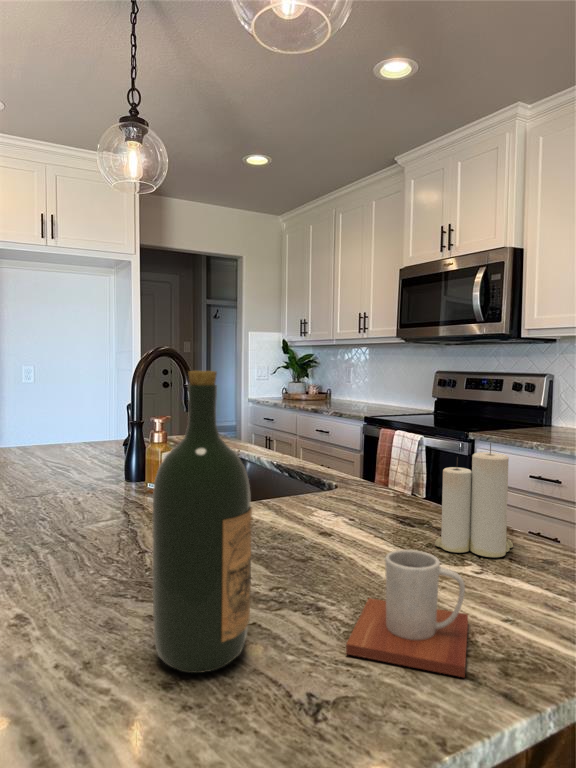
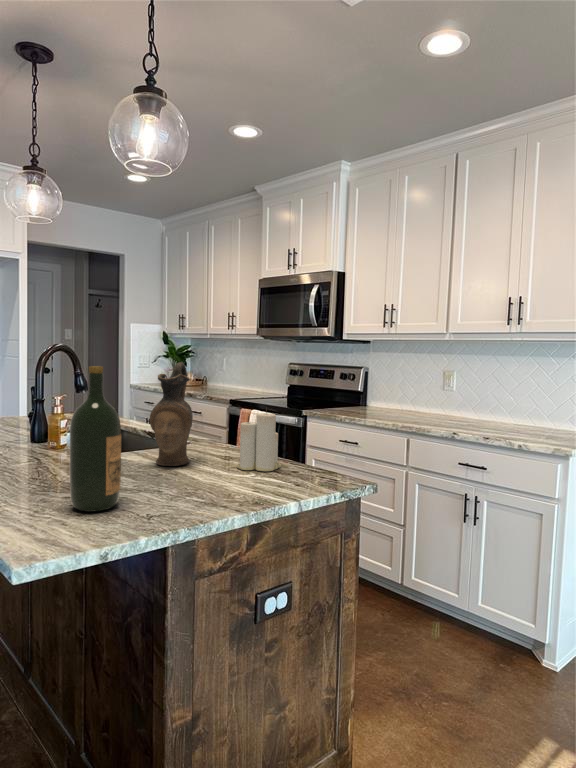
ceramic pitcher: none [289,367,358,536] -> present [149,362,193,466]
mug: present [346,550,468,677] -> none [169,457,235,508]

